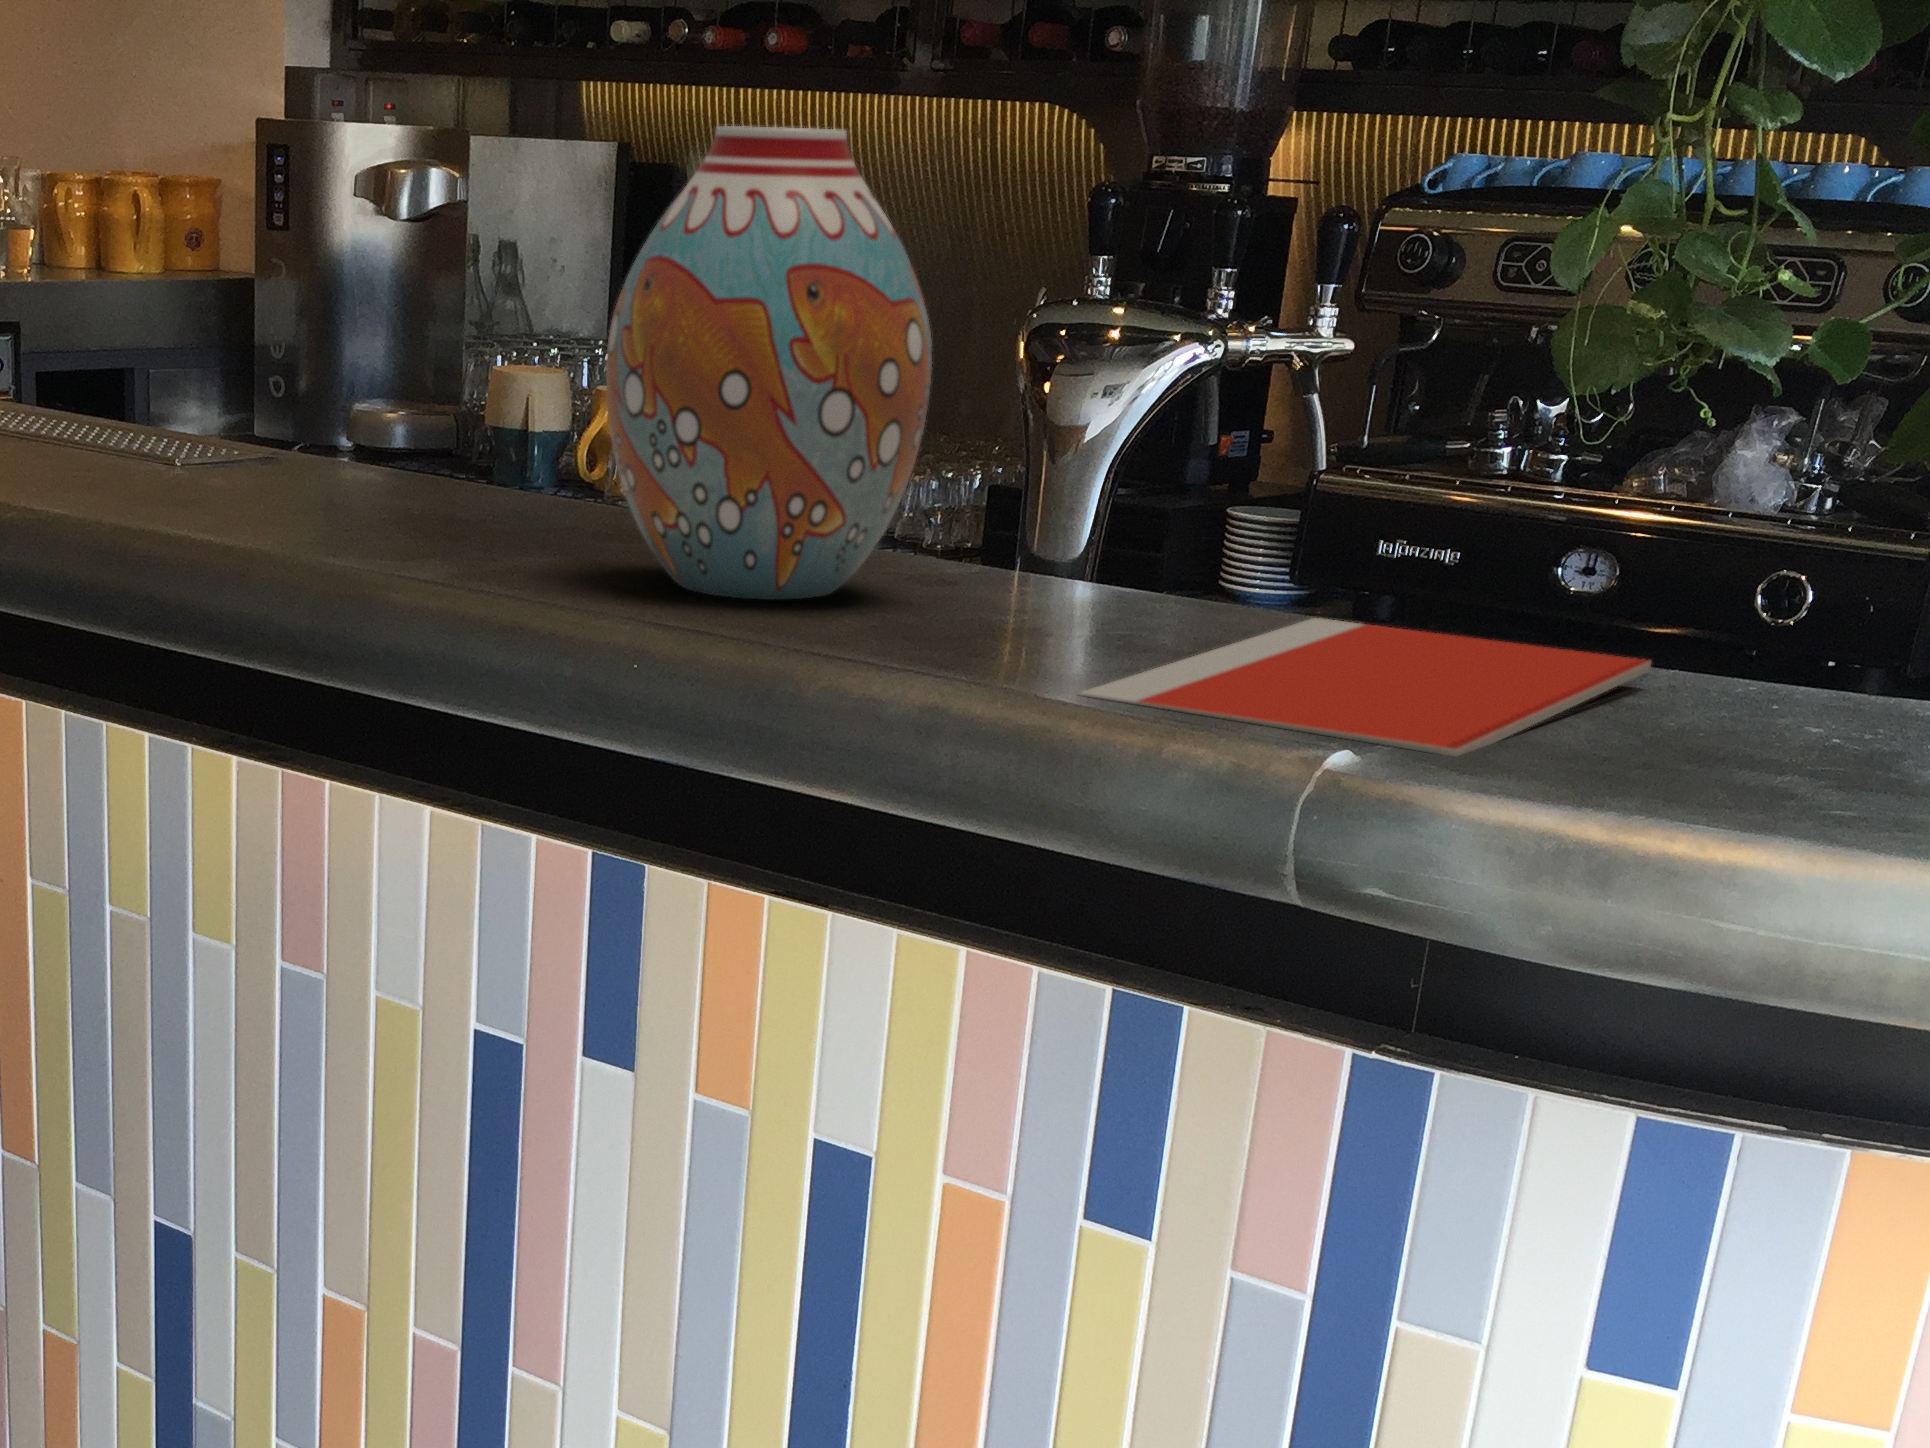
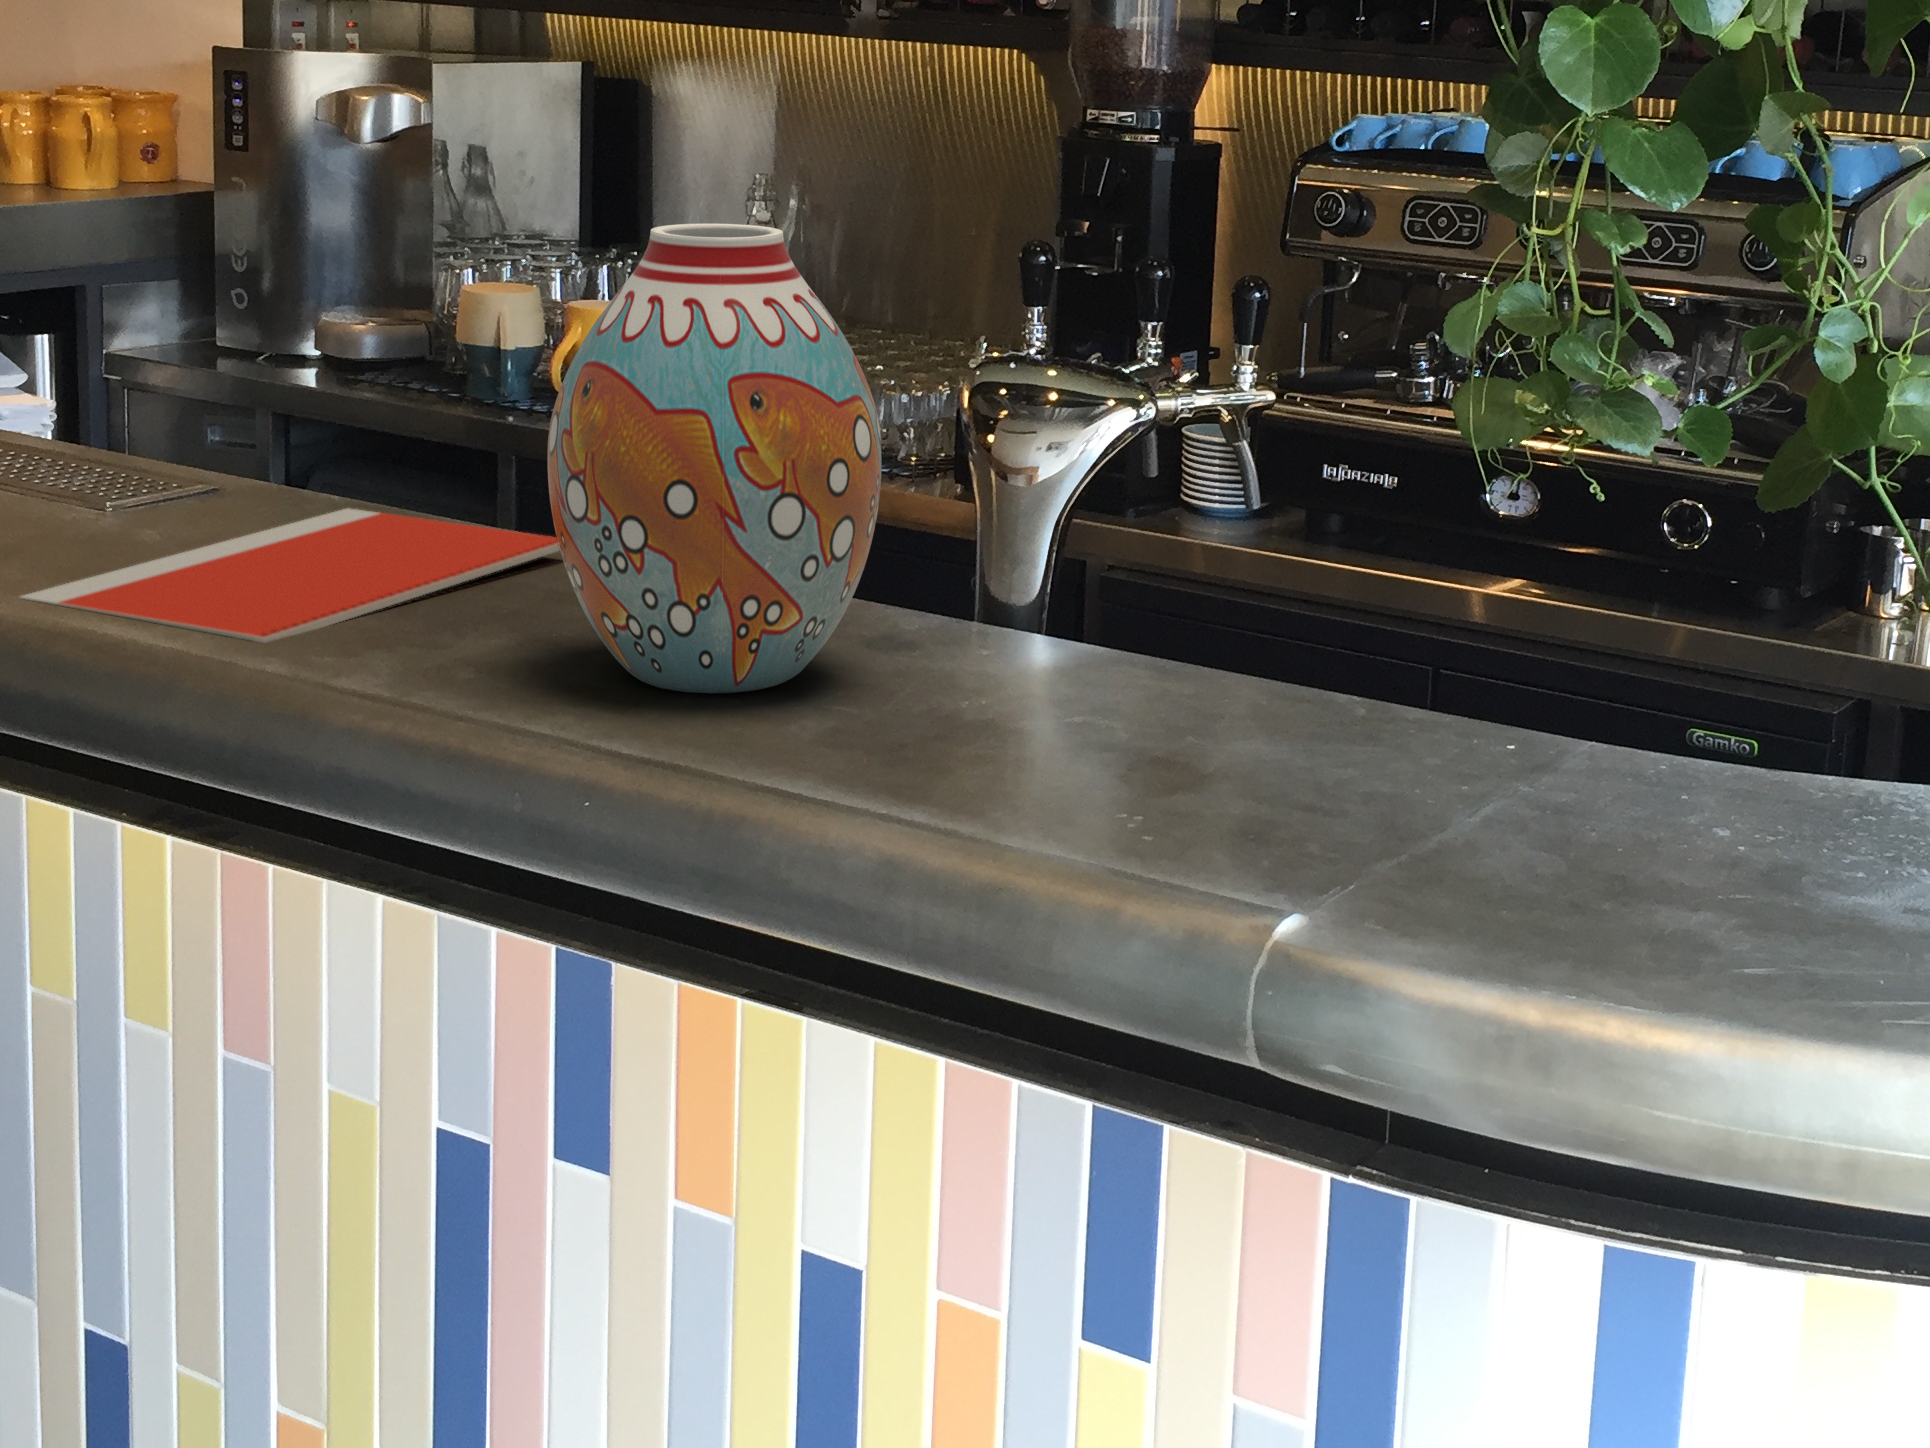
notebook: present [1078,618,1651,757] -> present [19,508,560,643]

